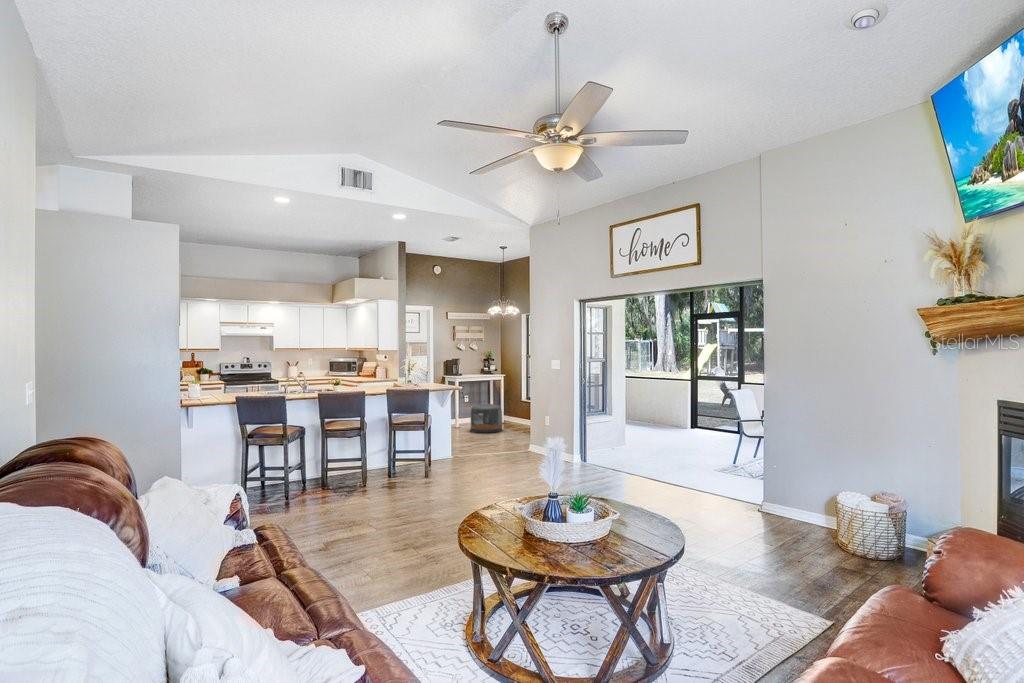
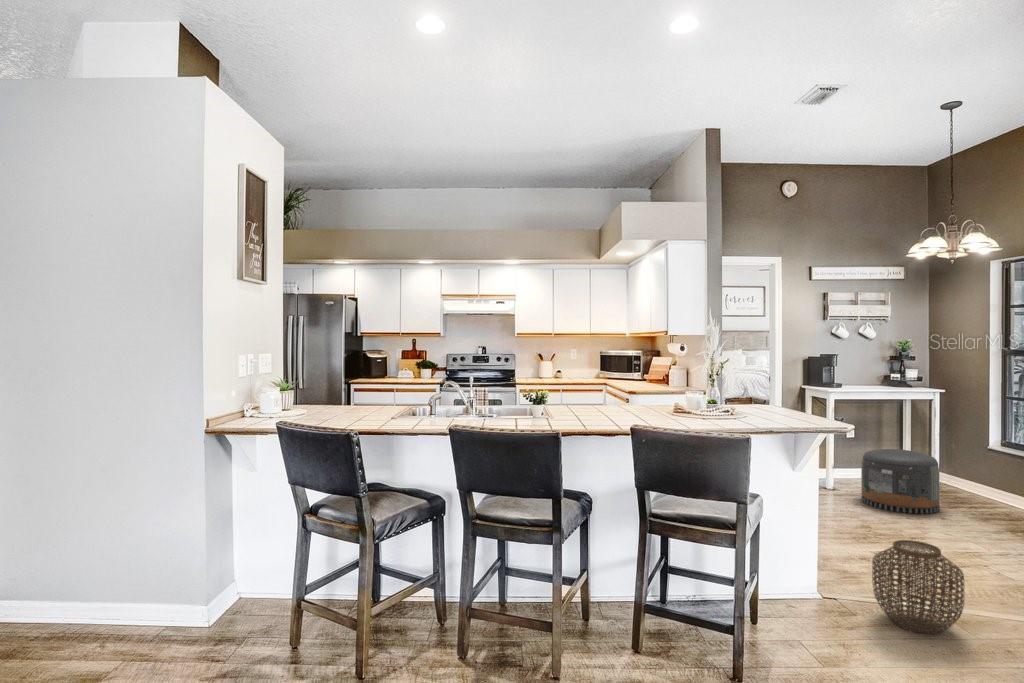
woven basket: none [471,431,500,464] -> present [872,540,964,634]

